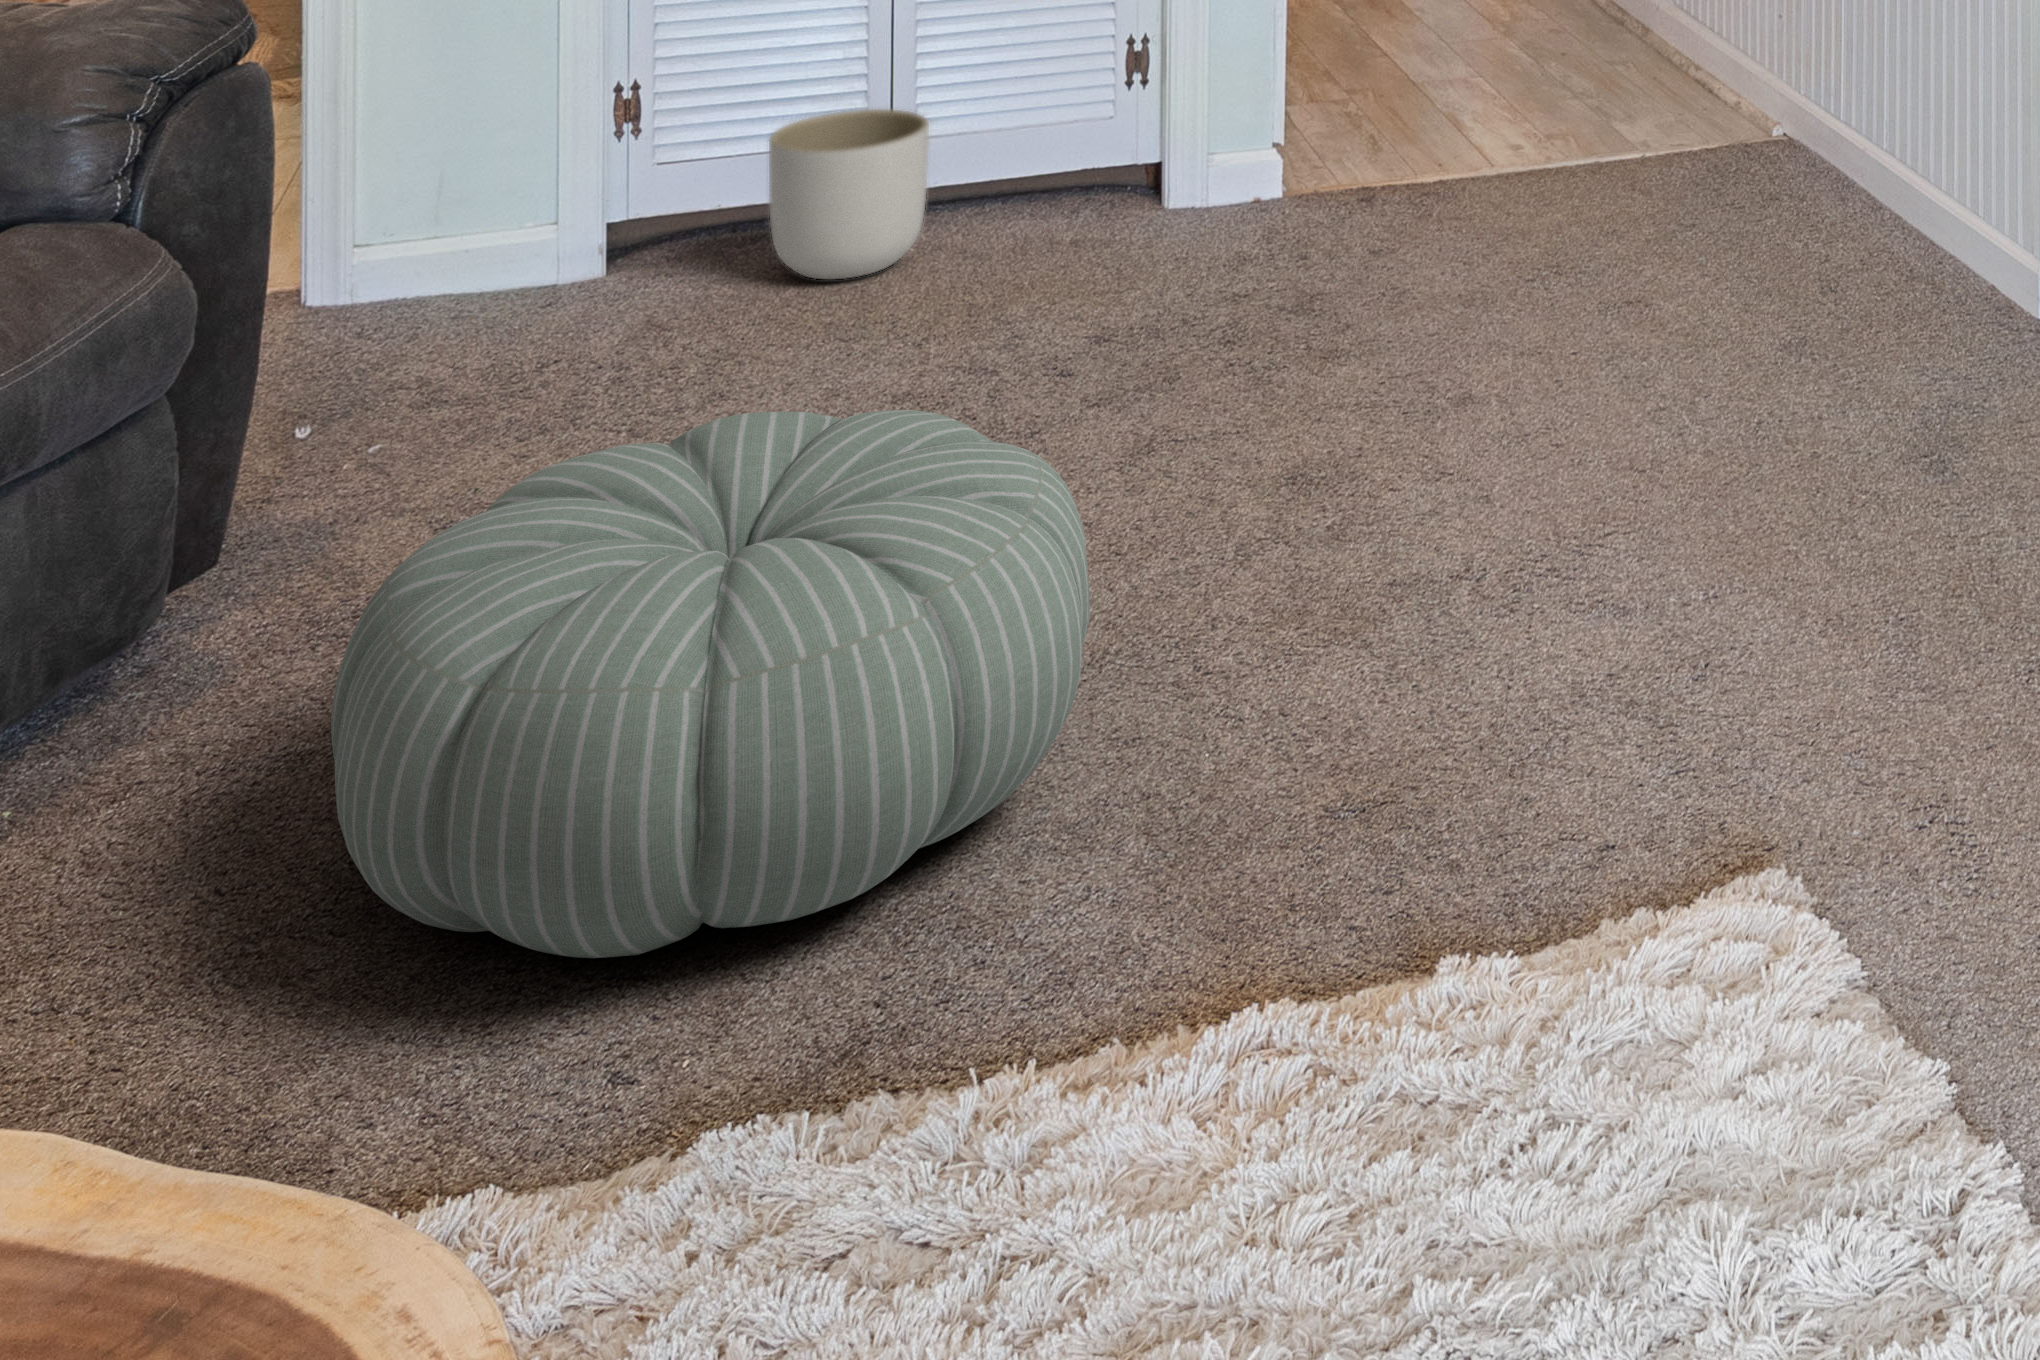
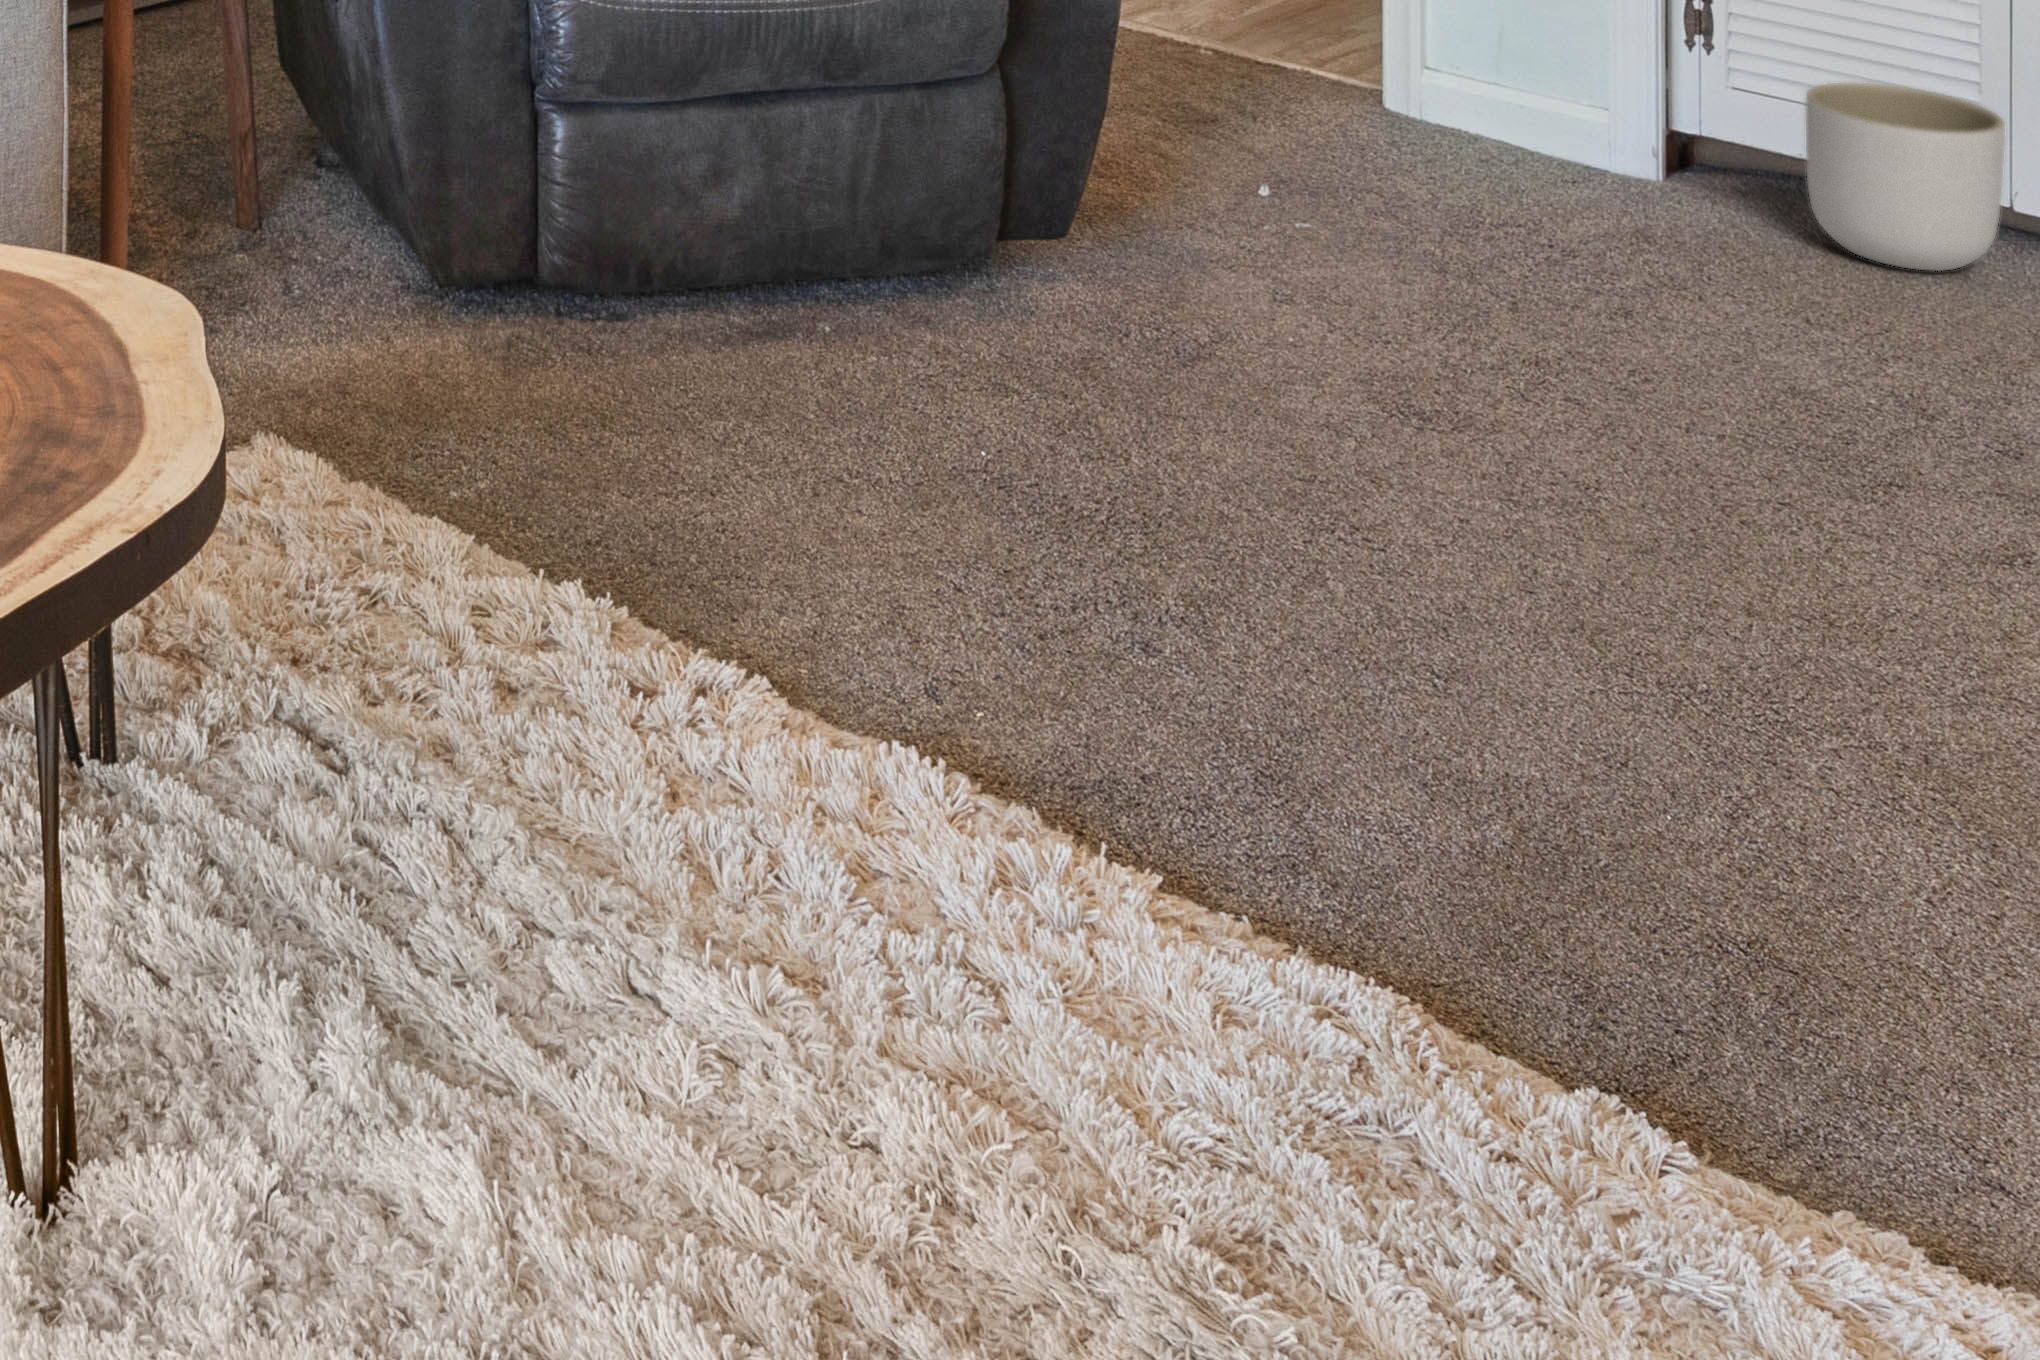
pouf: present [331,410,1090,958] -> none [995,230,1694,680]

